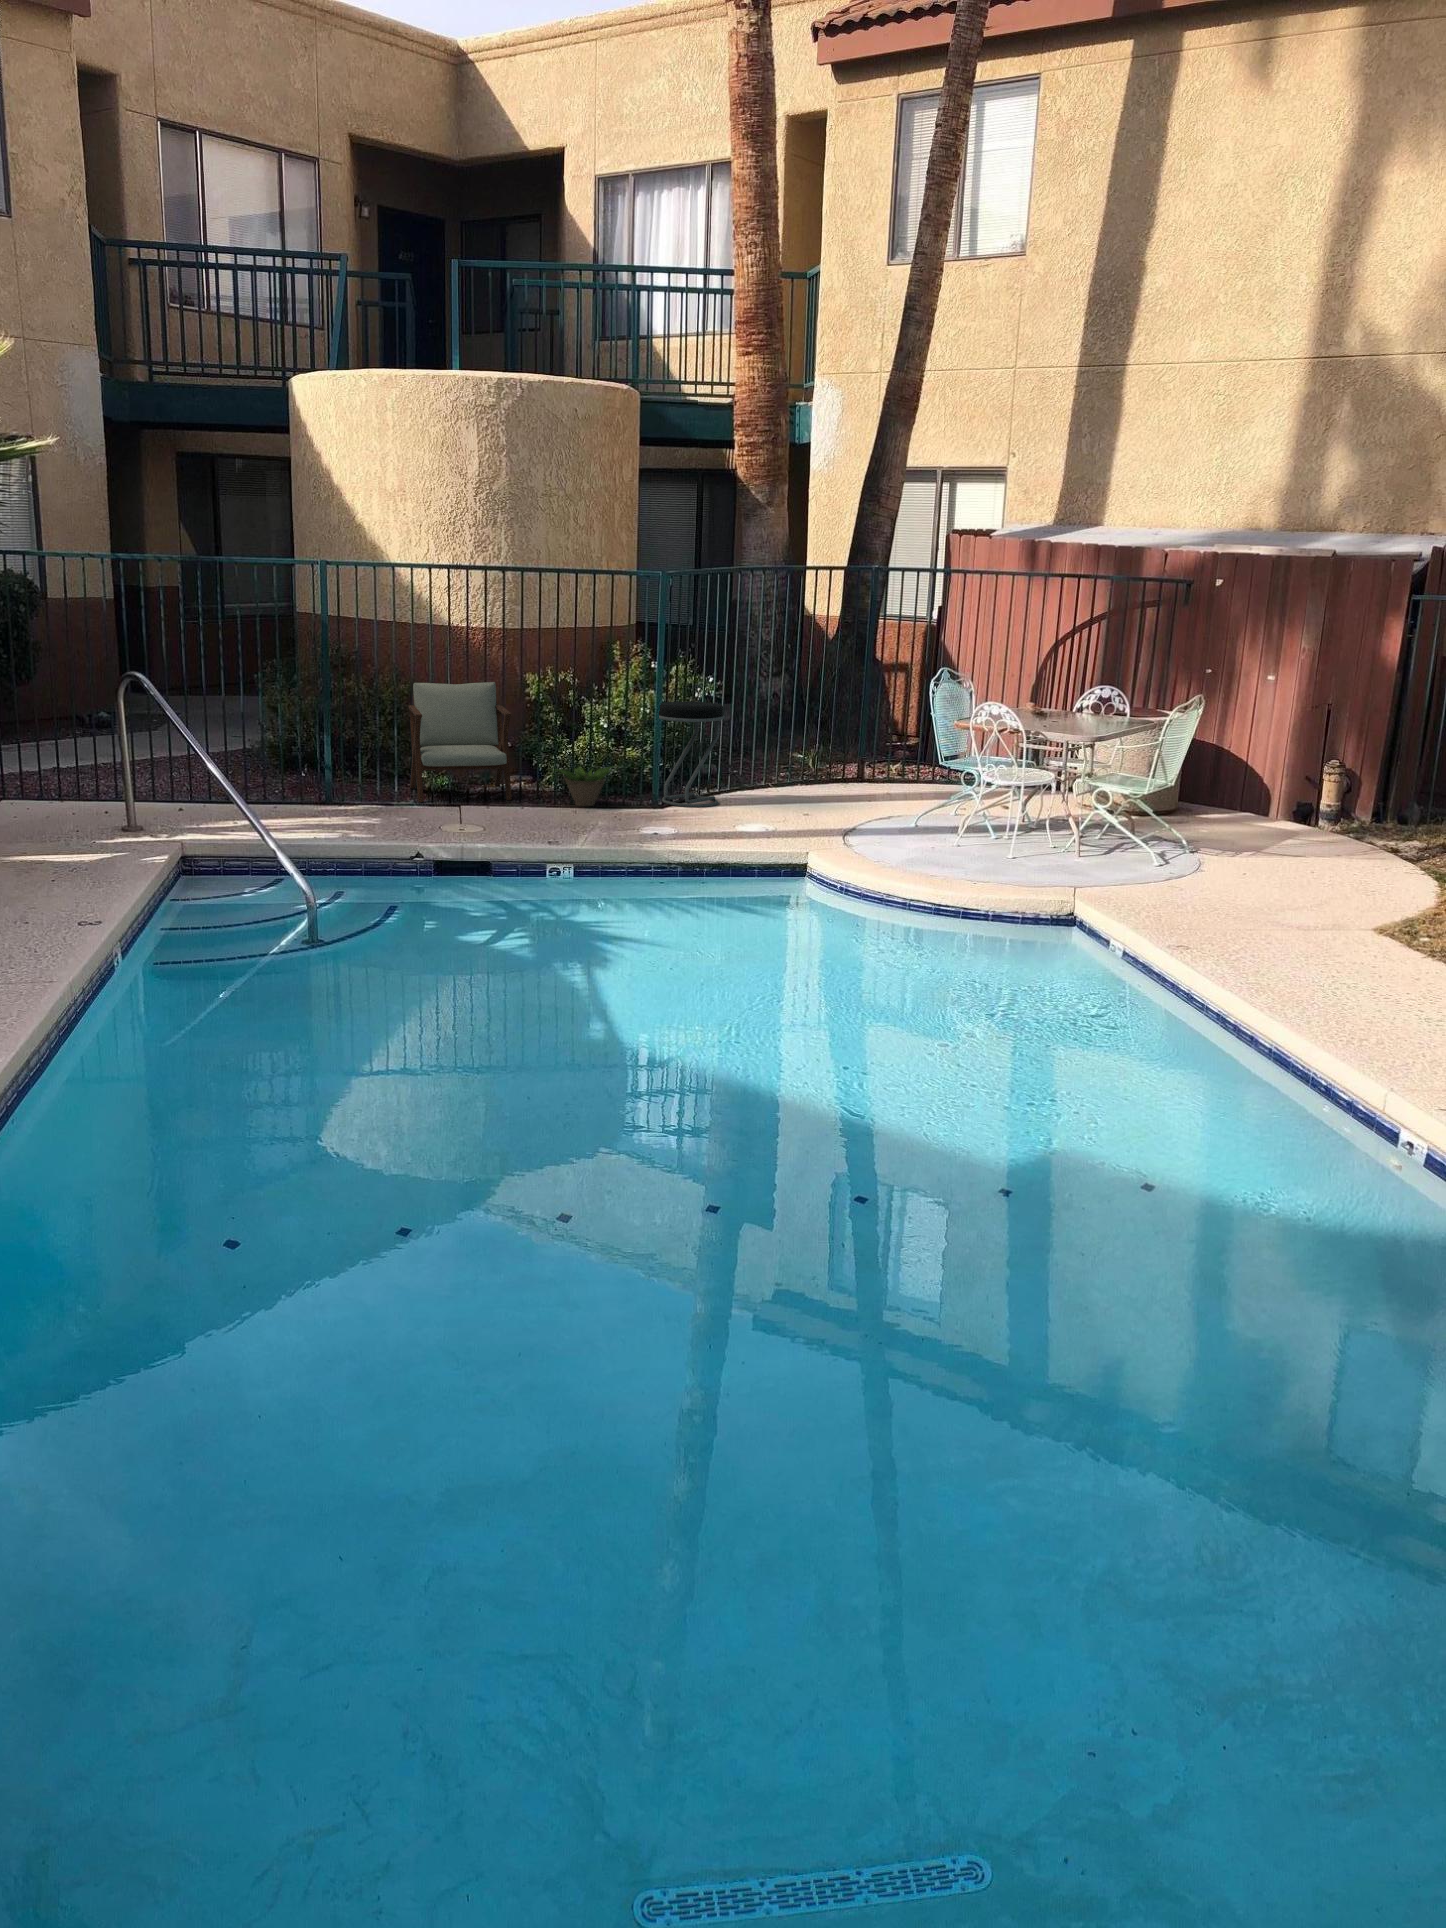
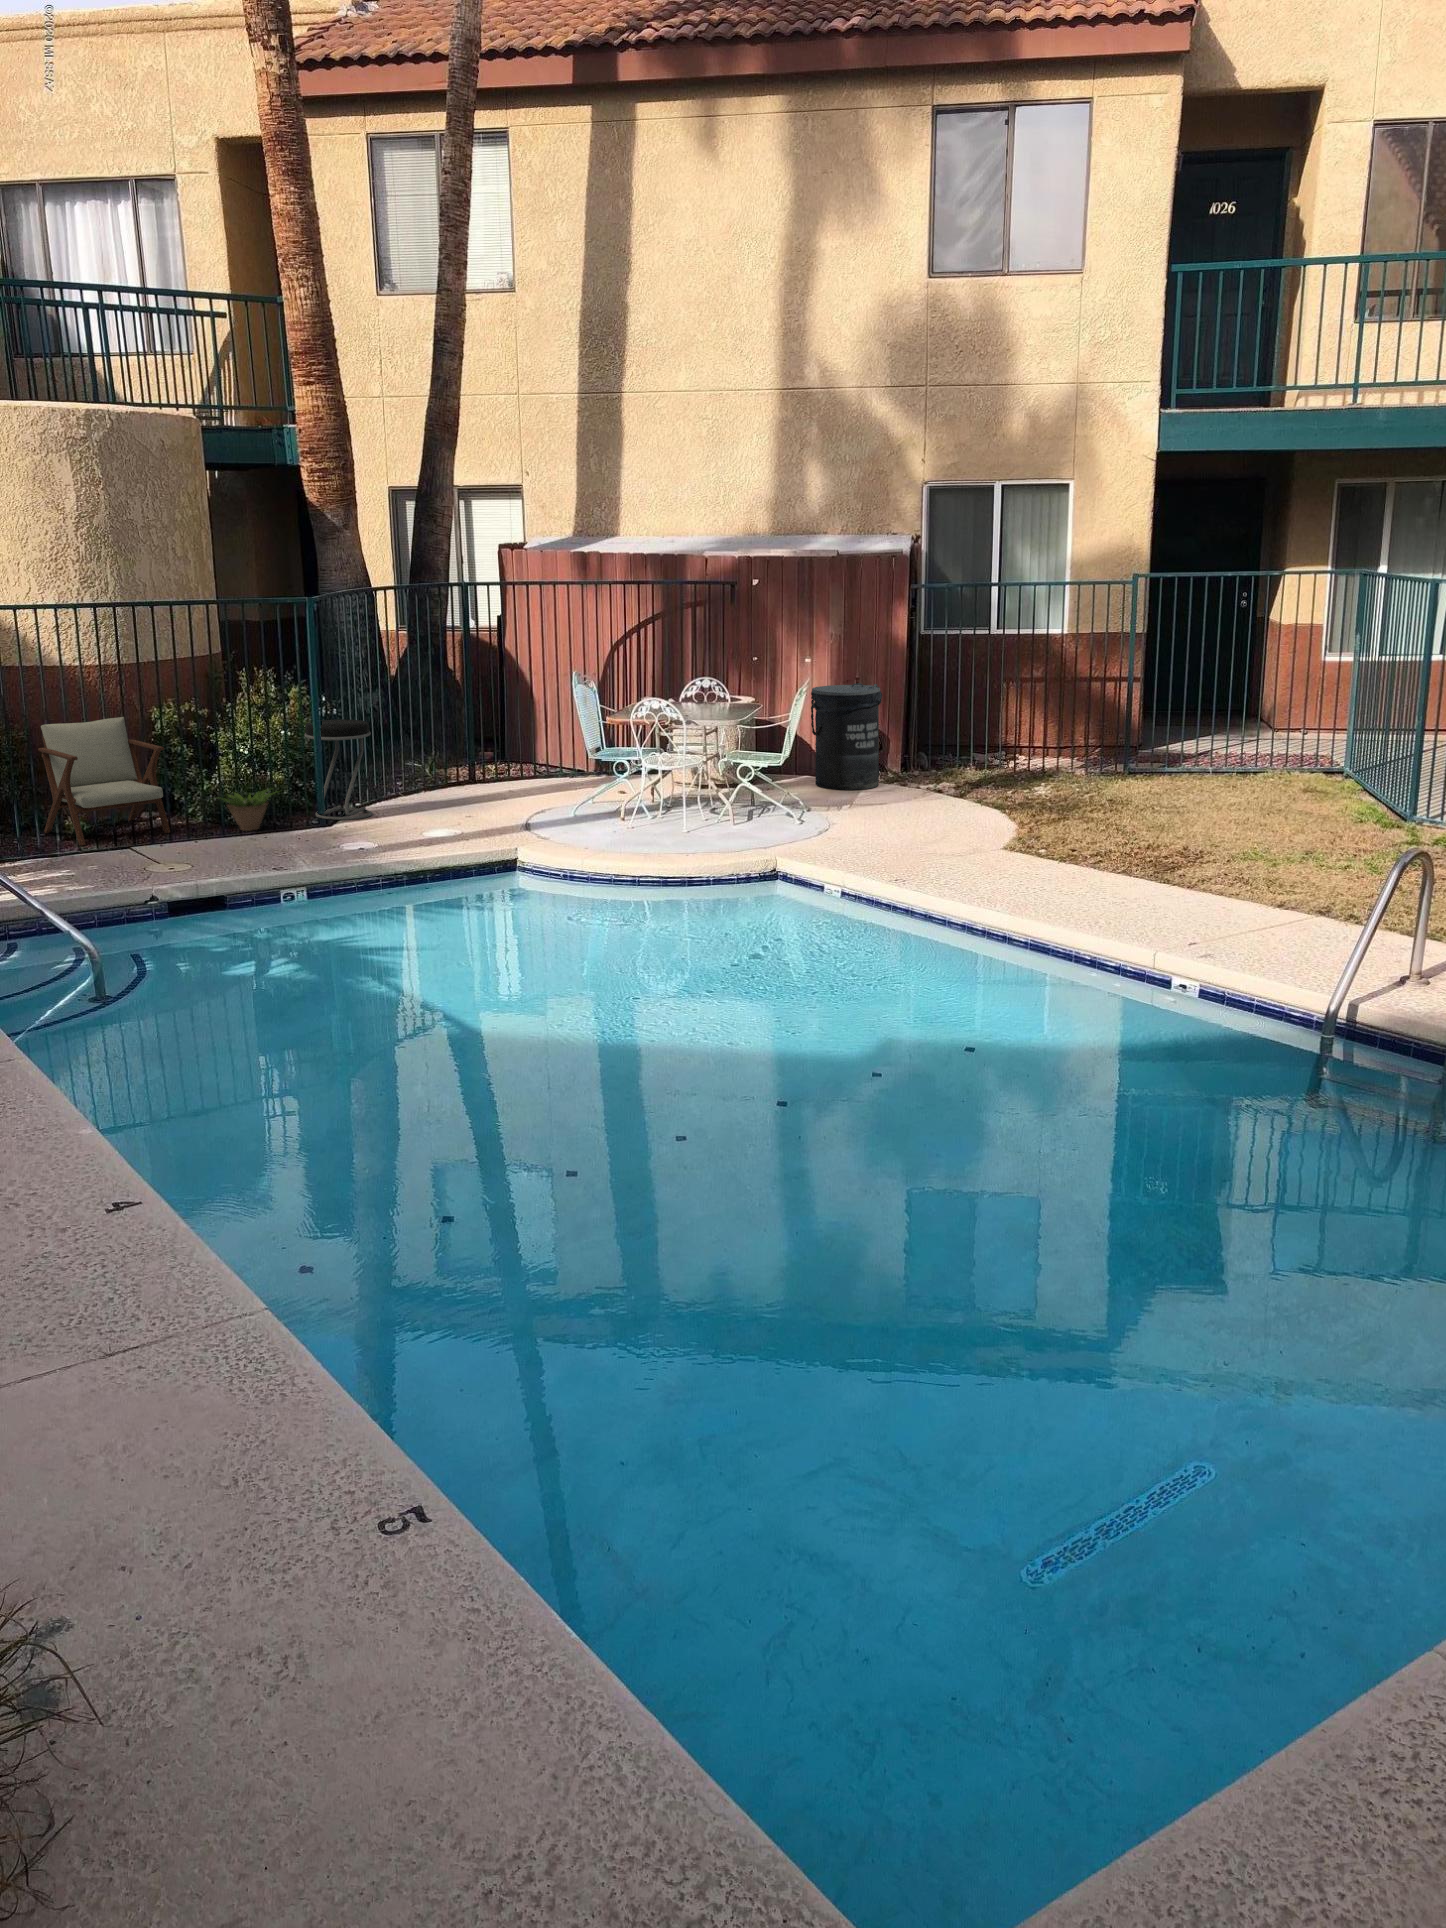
trash can: none [1245,709,1343,838] -> present [811,683,882,790]

